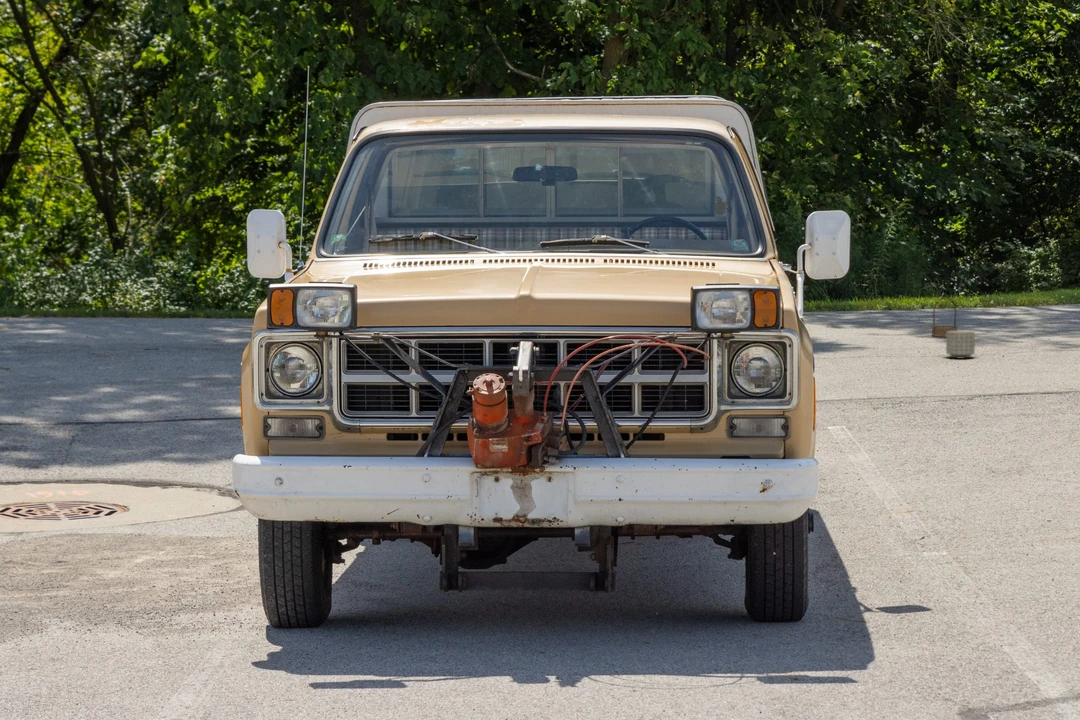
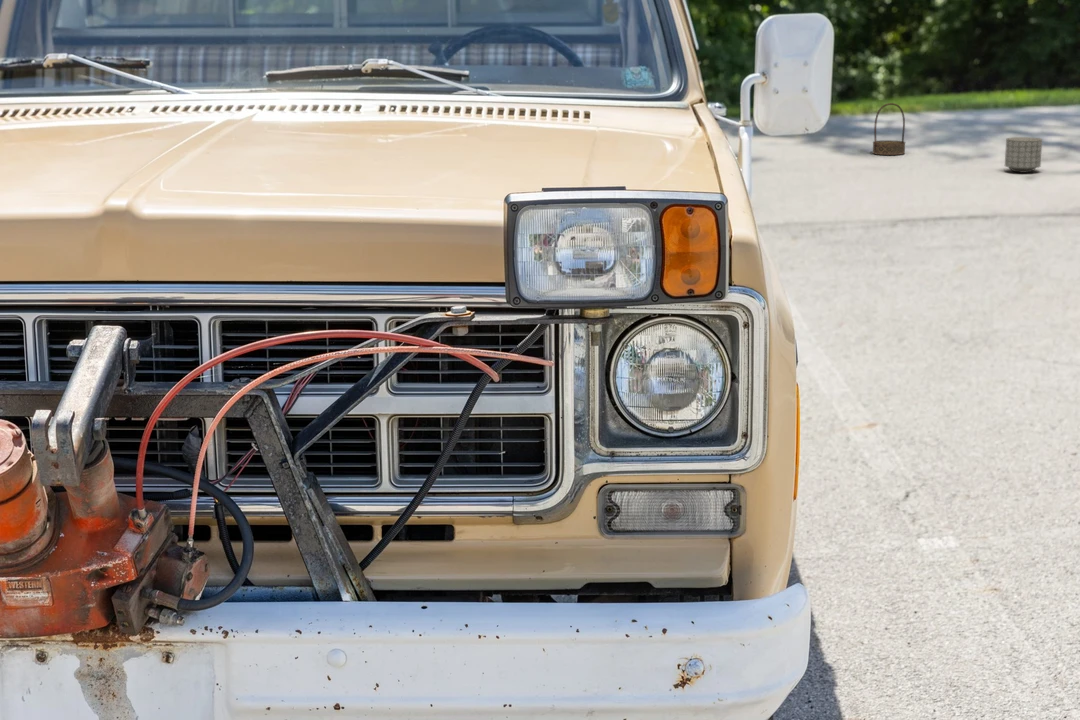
basket: present [932,297,957,337] -> present [873,103,905,155]

